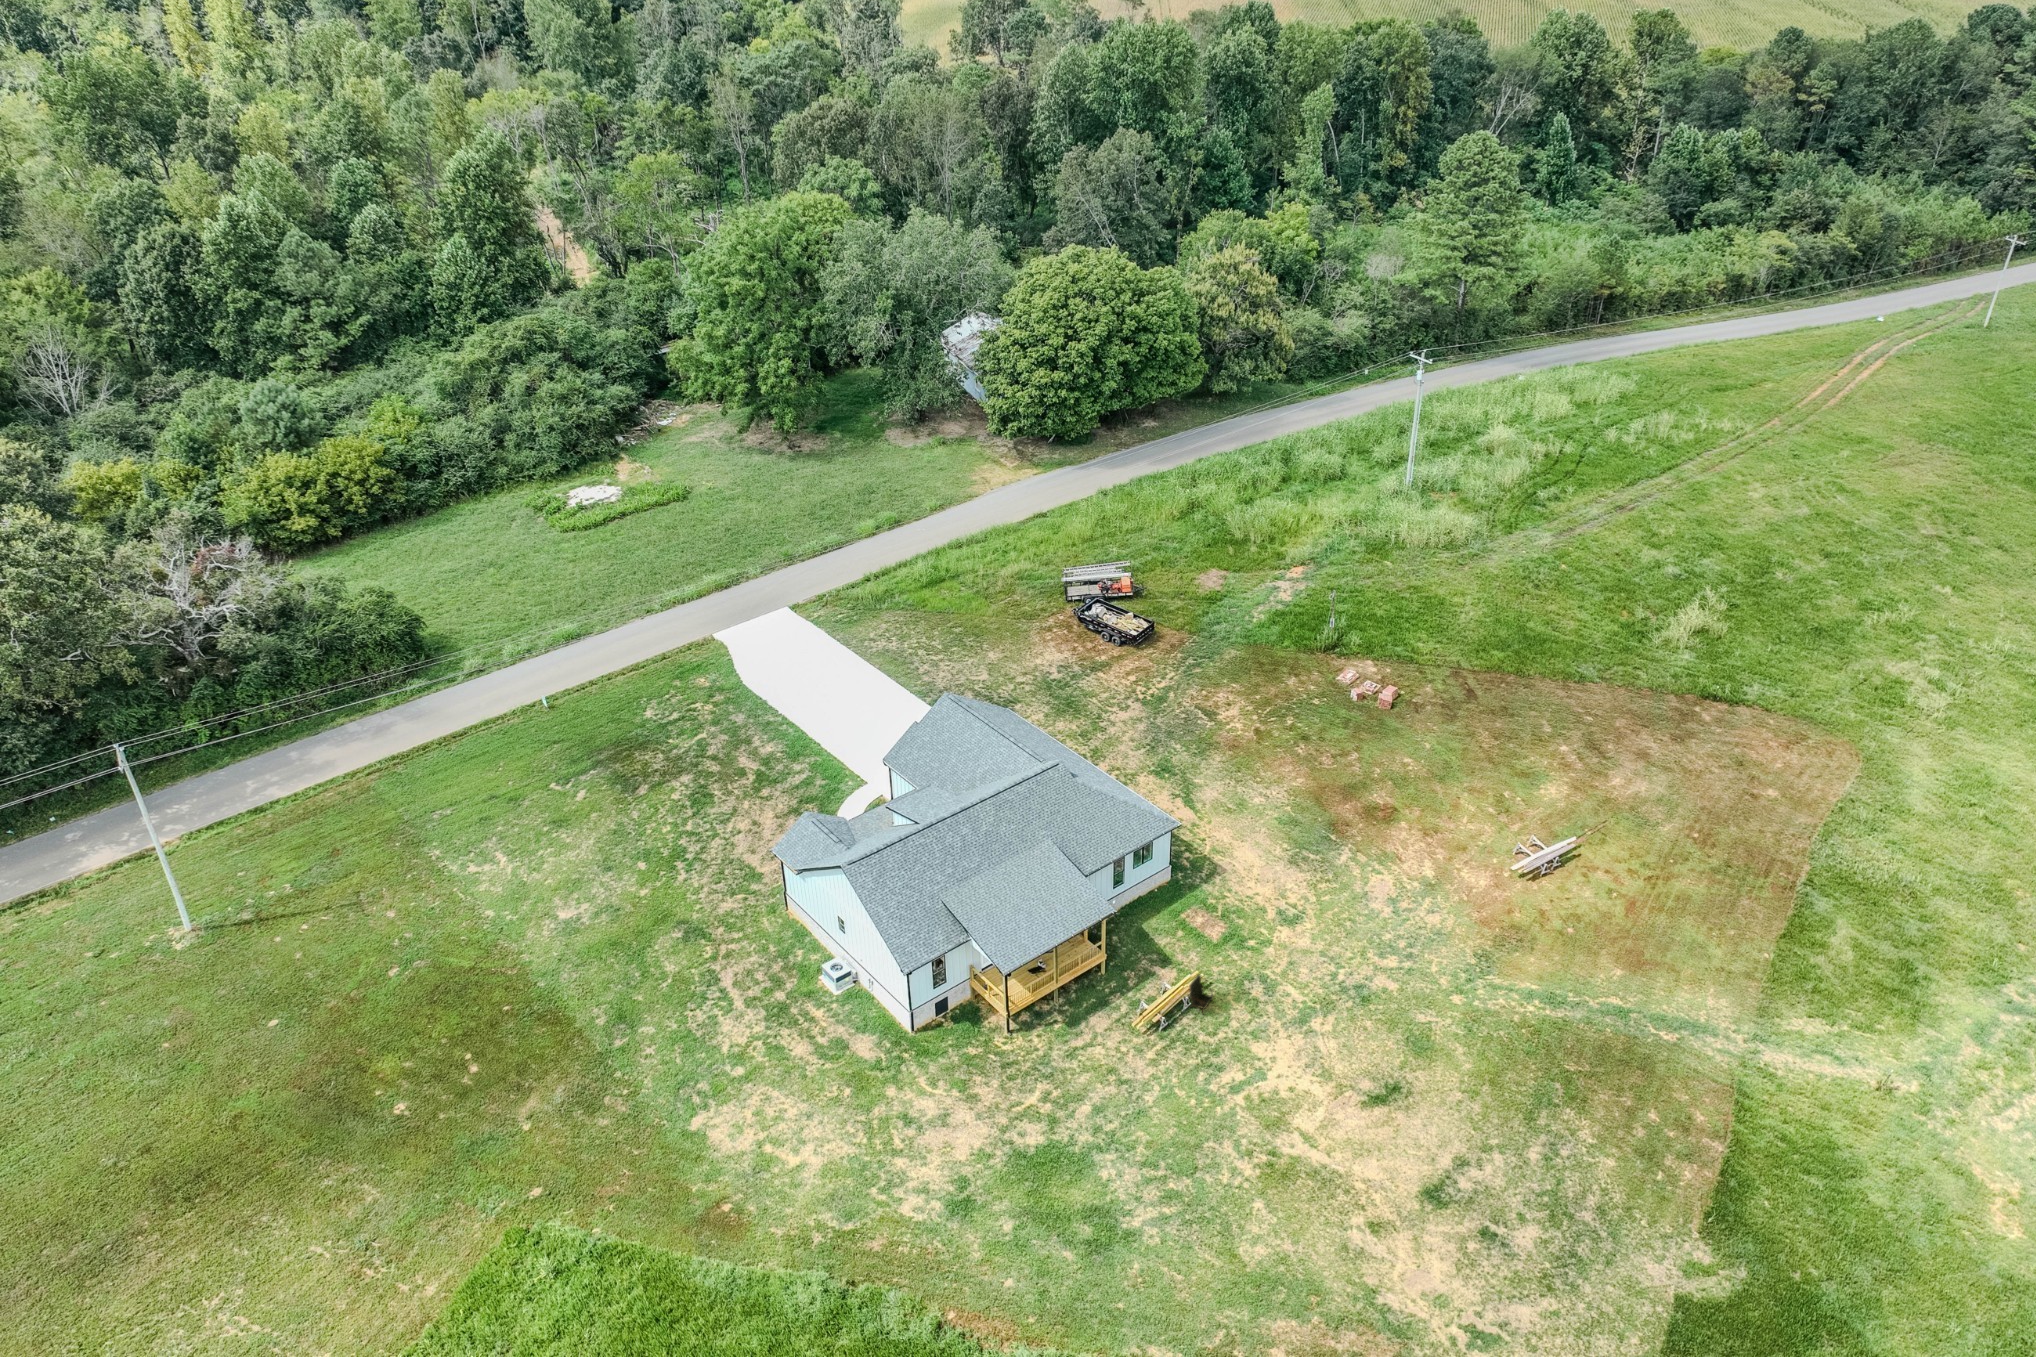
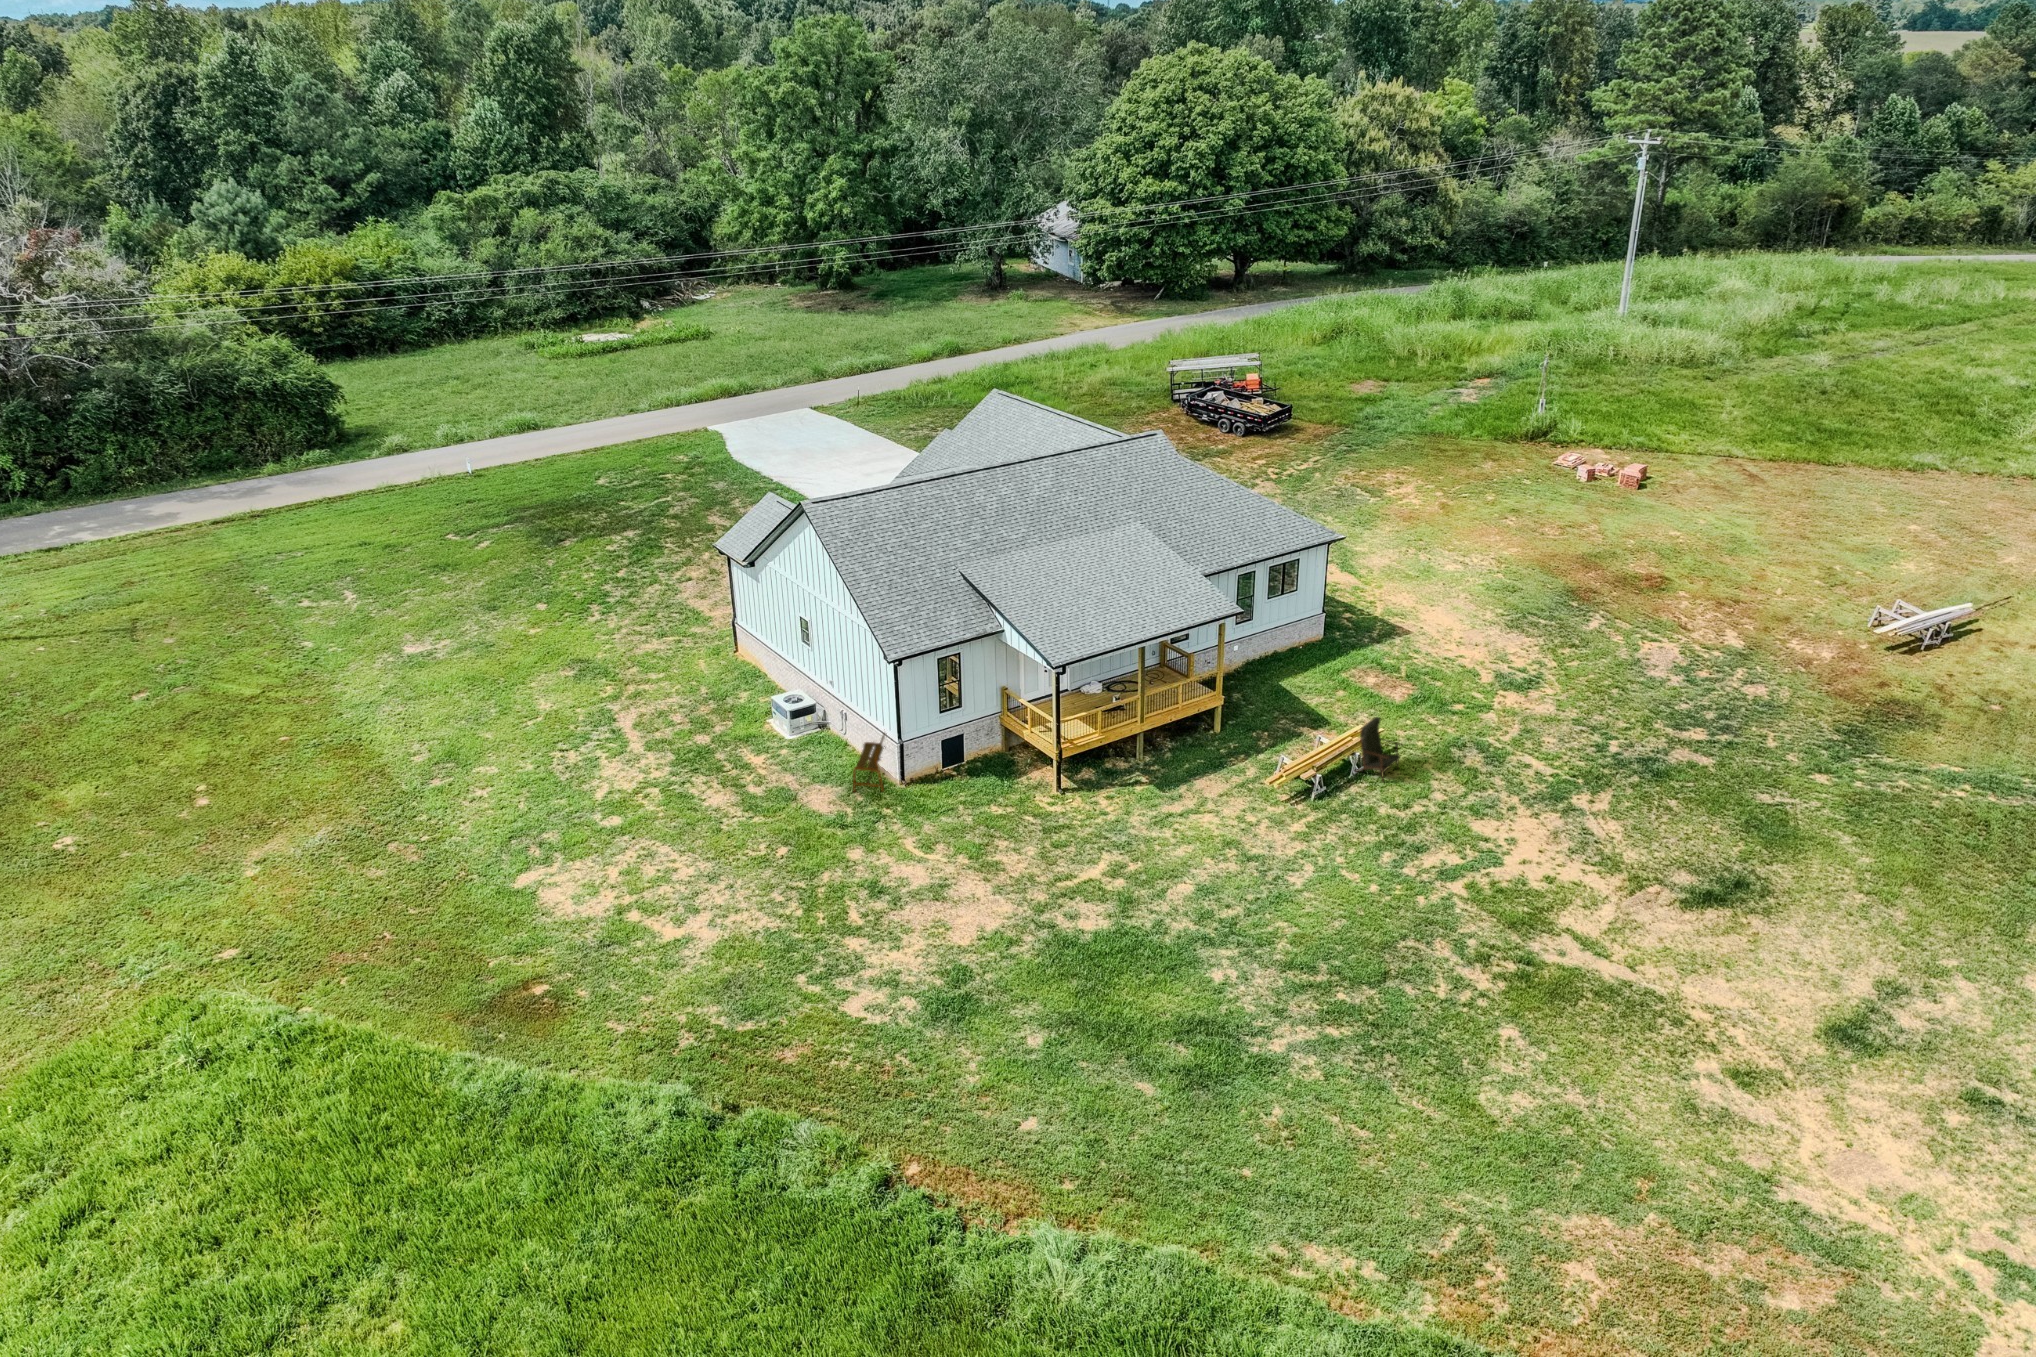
bench: none [883,996,905,1040] -> present [853,733,885,792]

